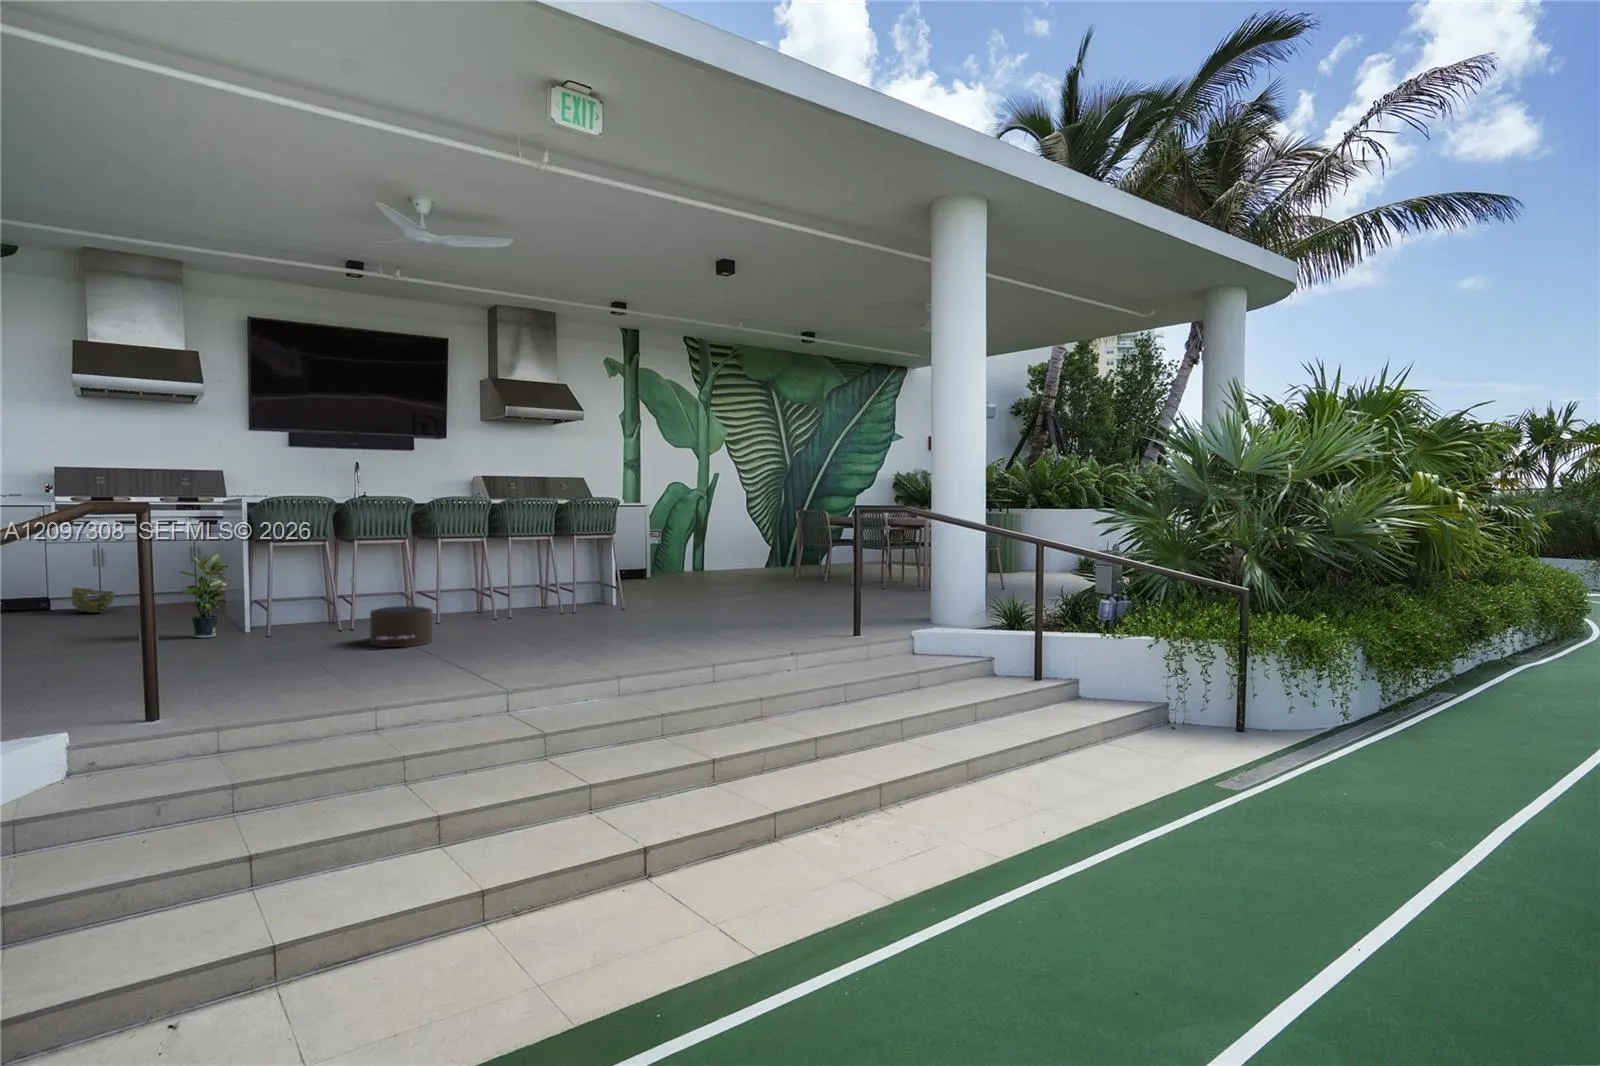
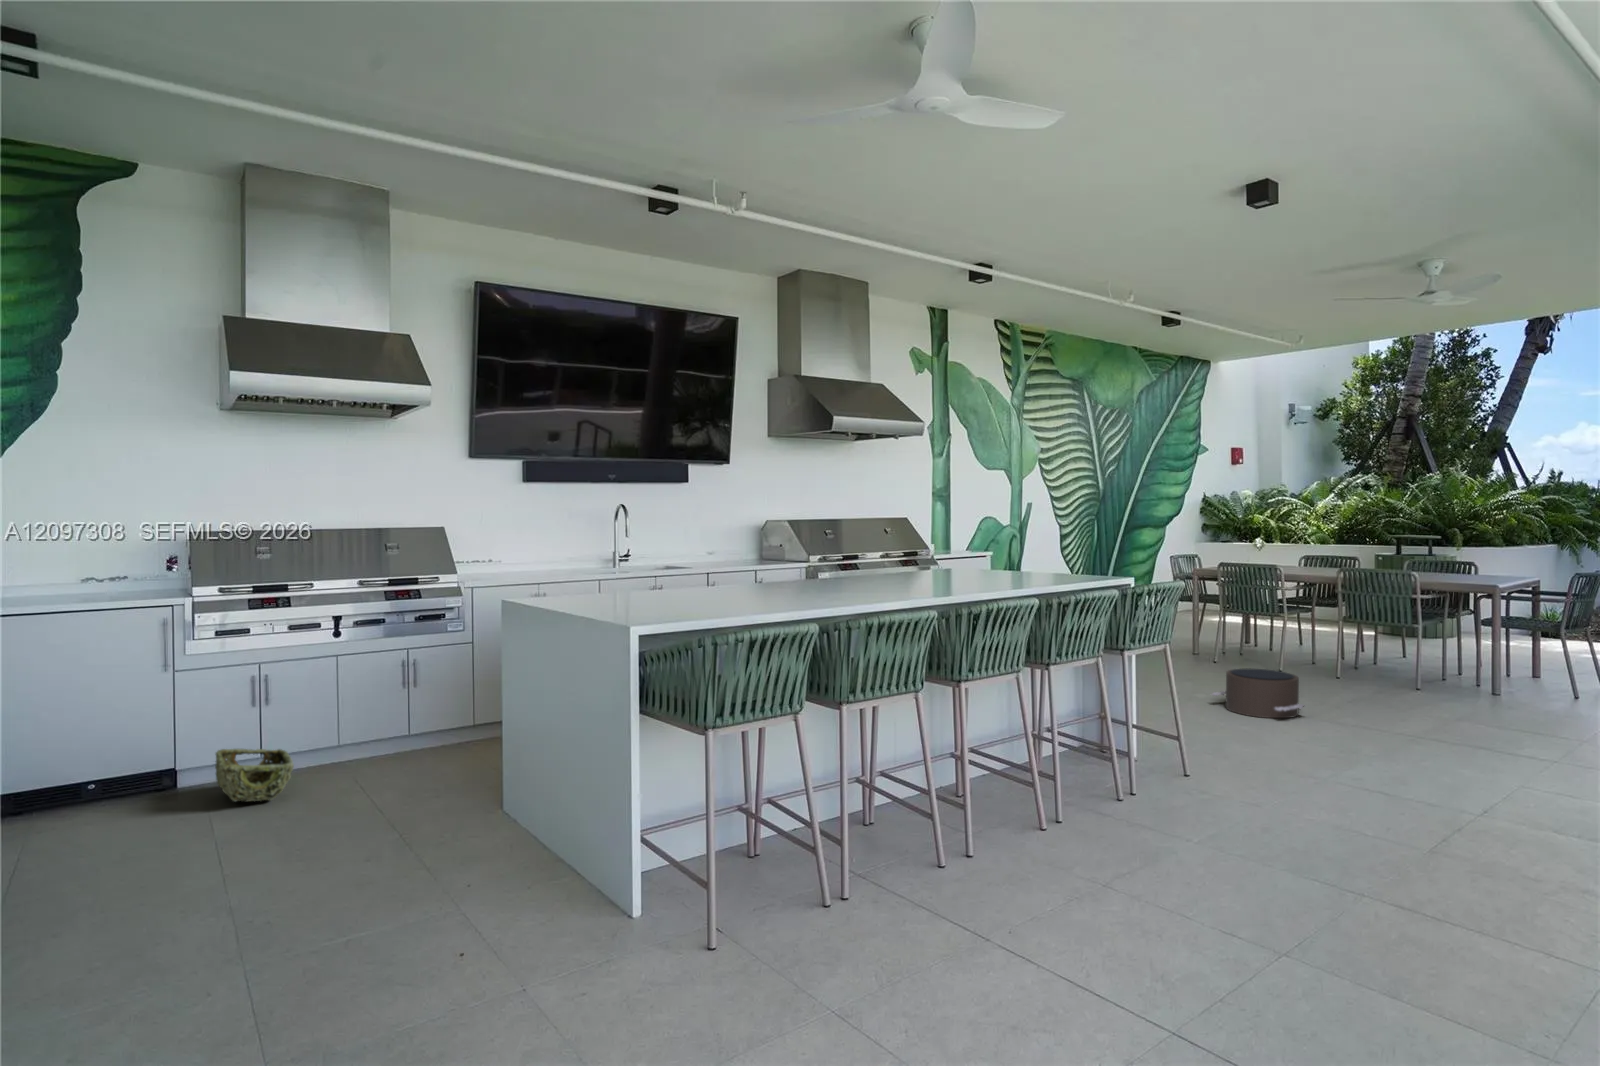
potted plant: present [181,554,233,638] -> none [478,723,579,912]
pouf: present [370,606,433,647] -> present [1212,668,1304,718]

